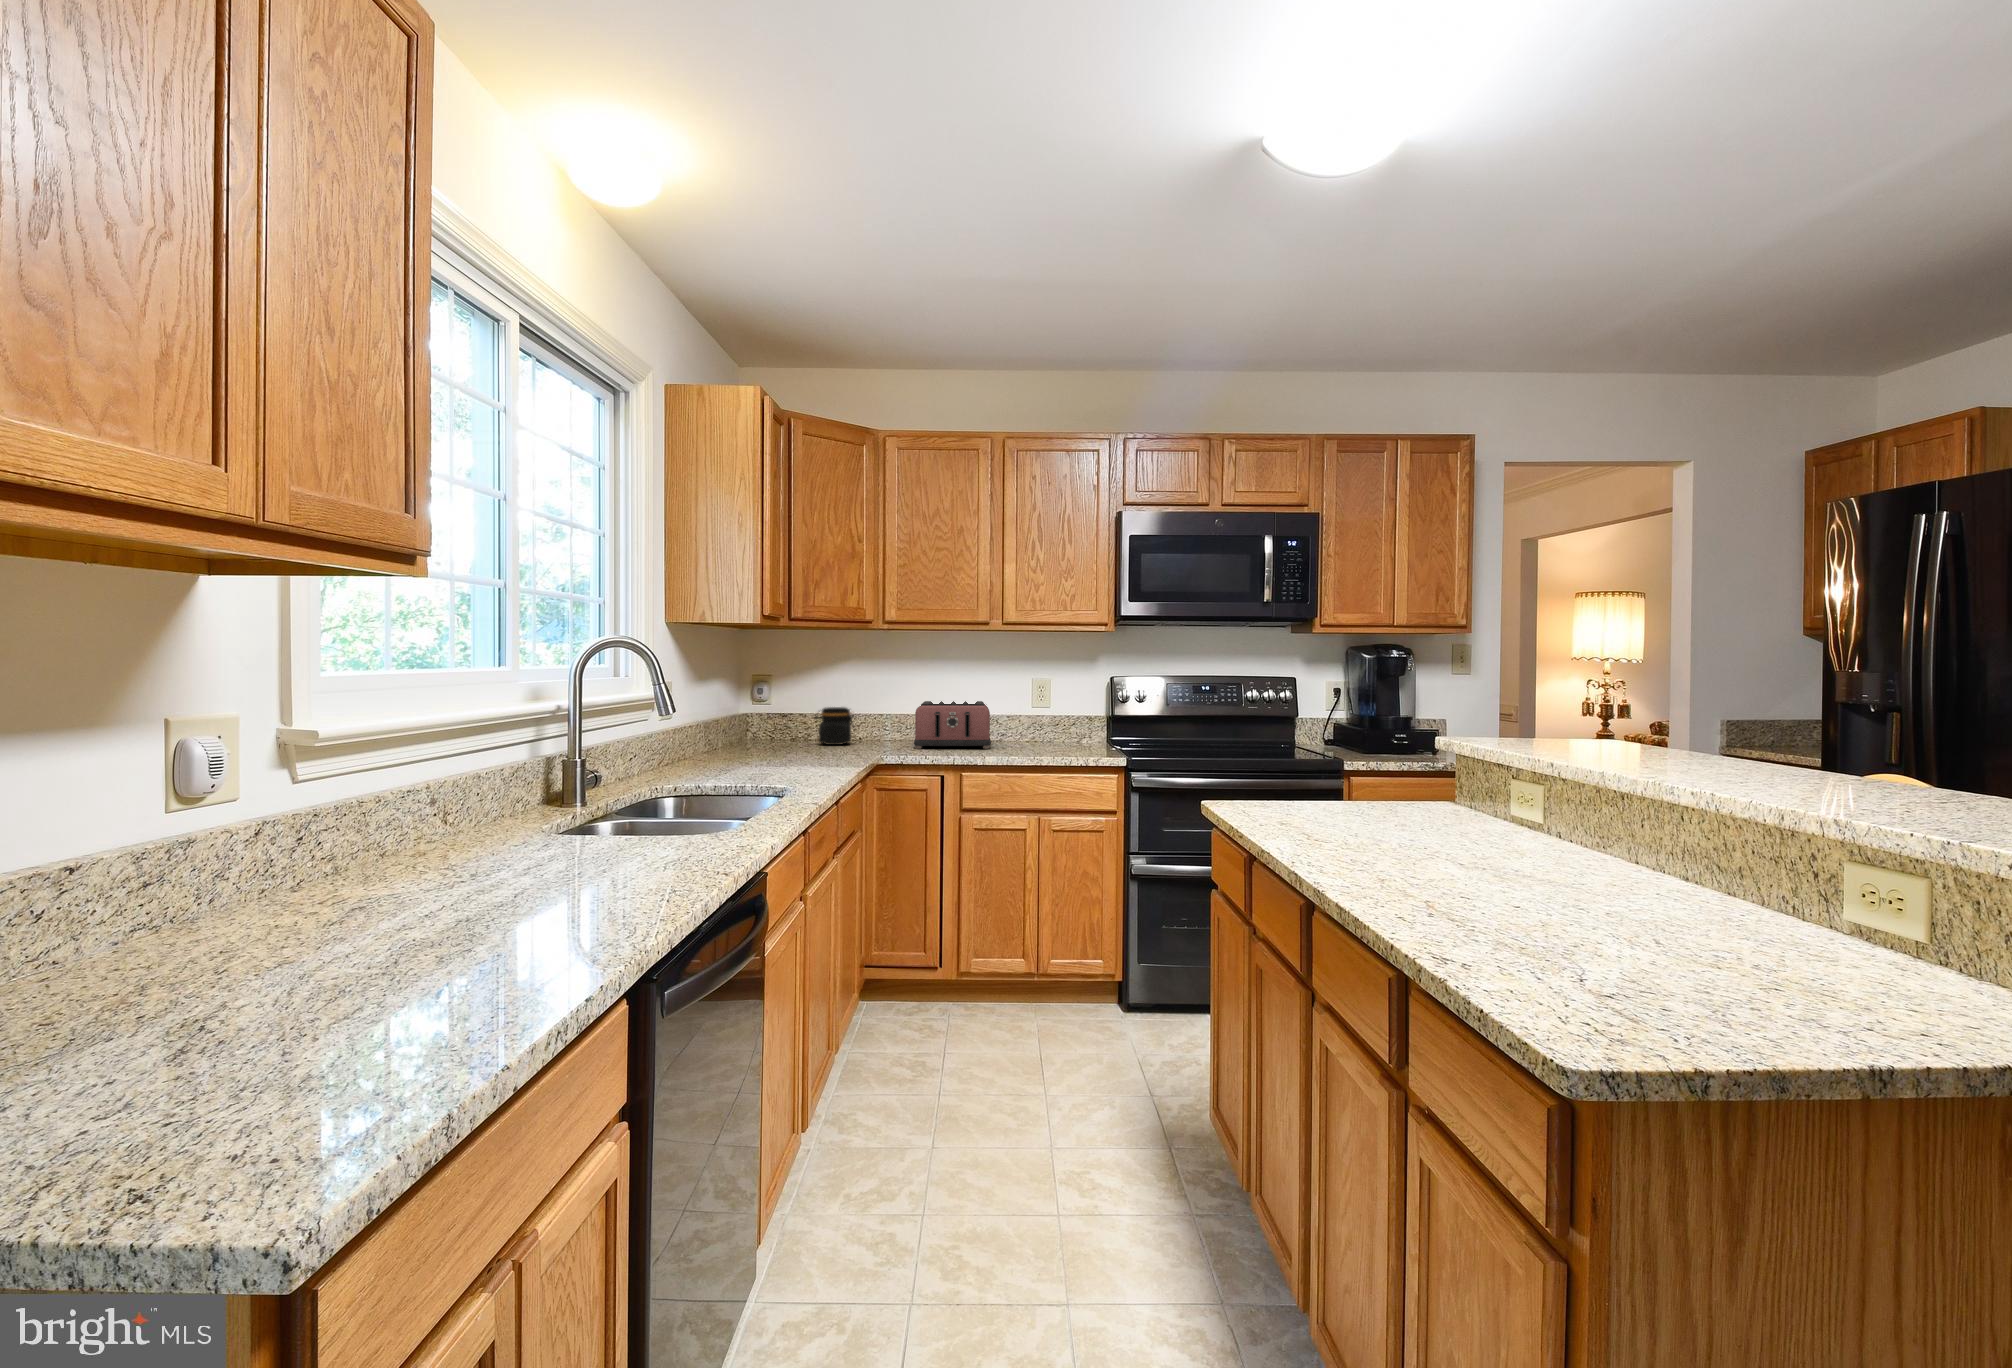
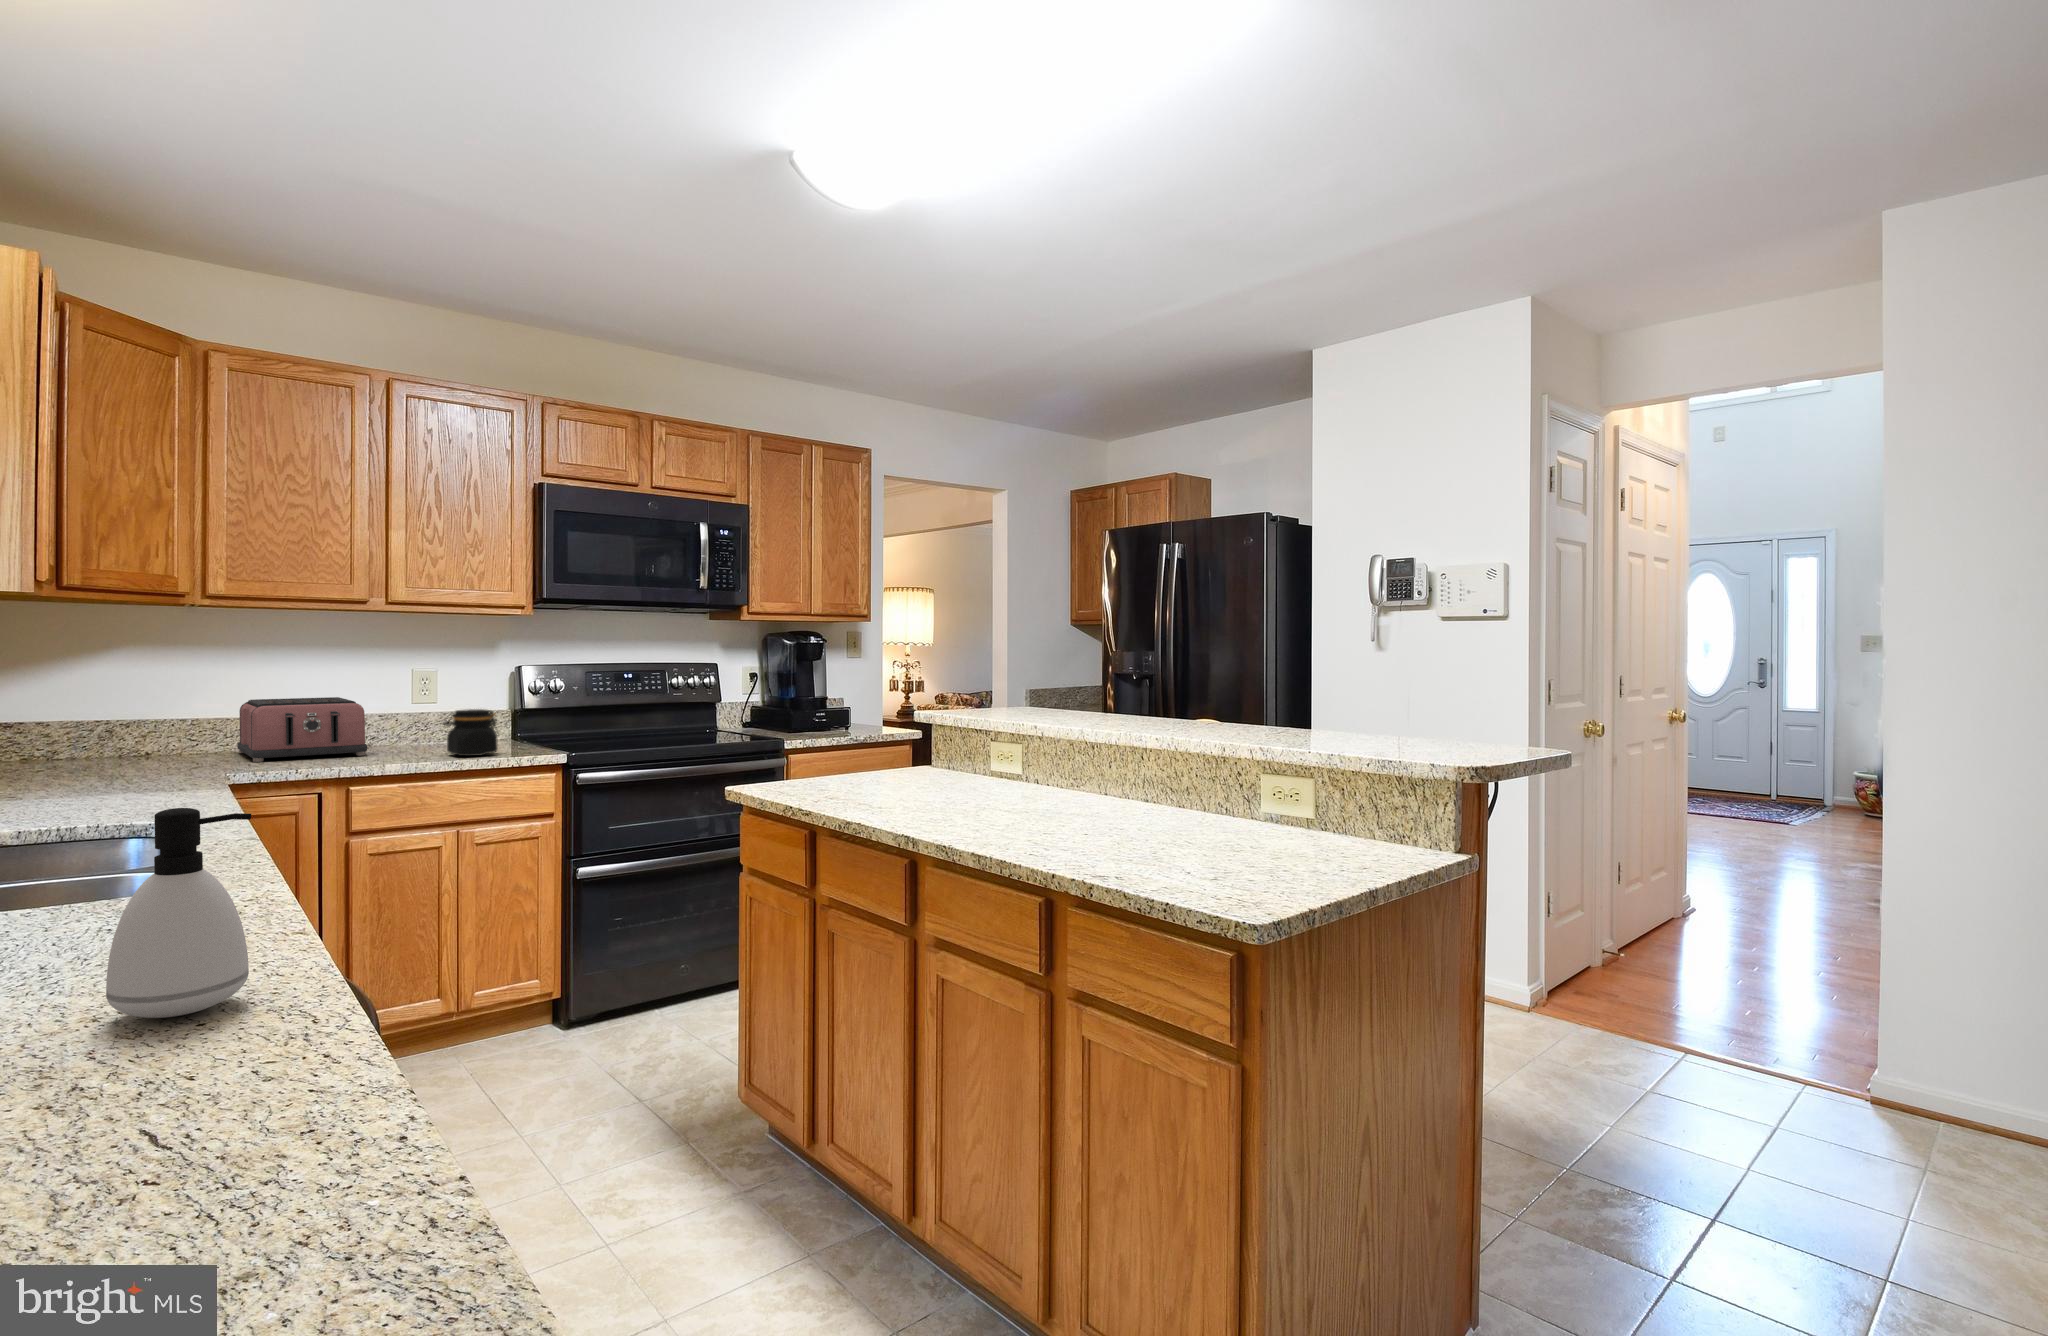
jar: present [815,707,854,745] -> present [445,709,498,756]
soap dispenser: none [387,776,511,976] -> present [106,808,251,1018]

